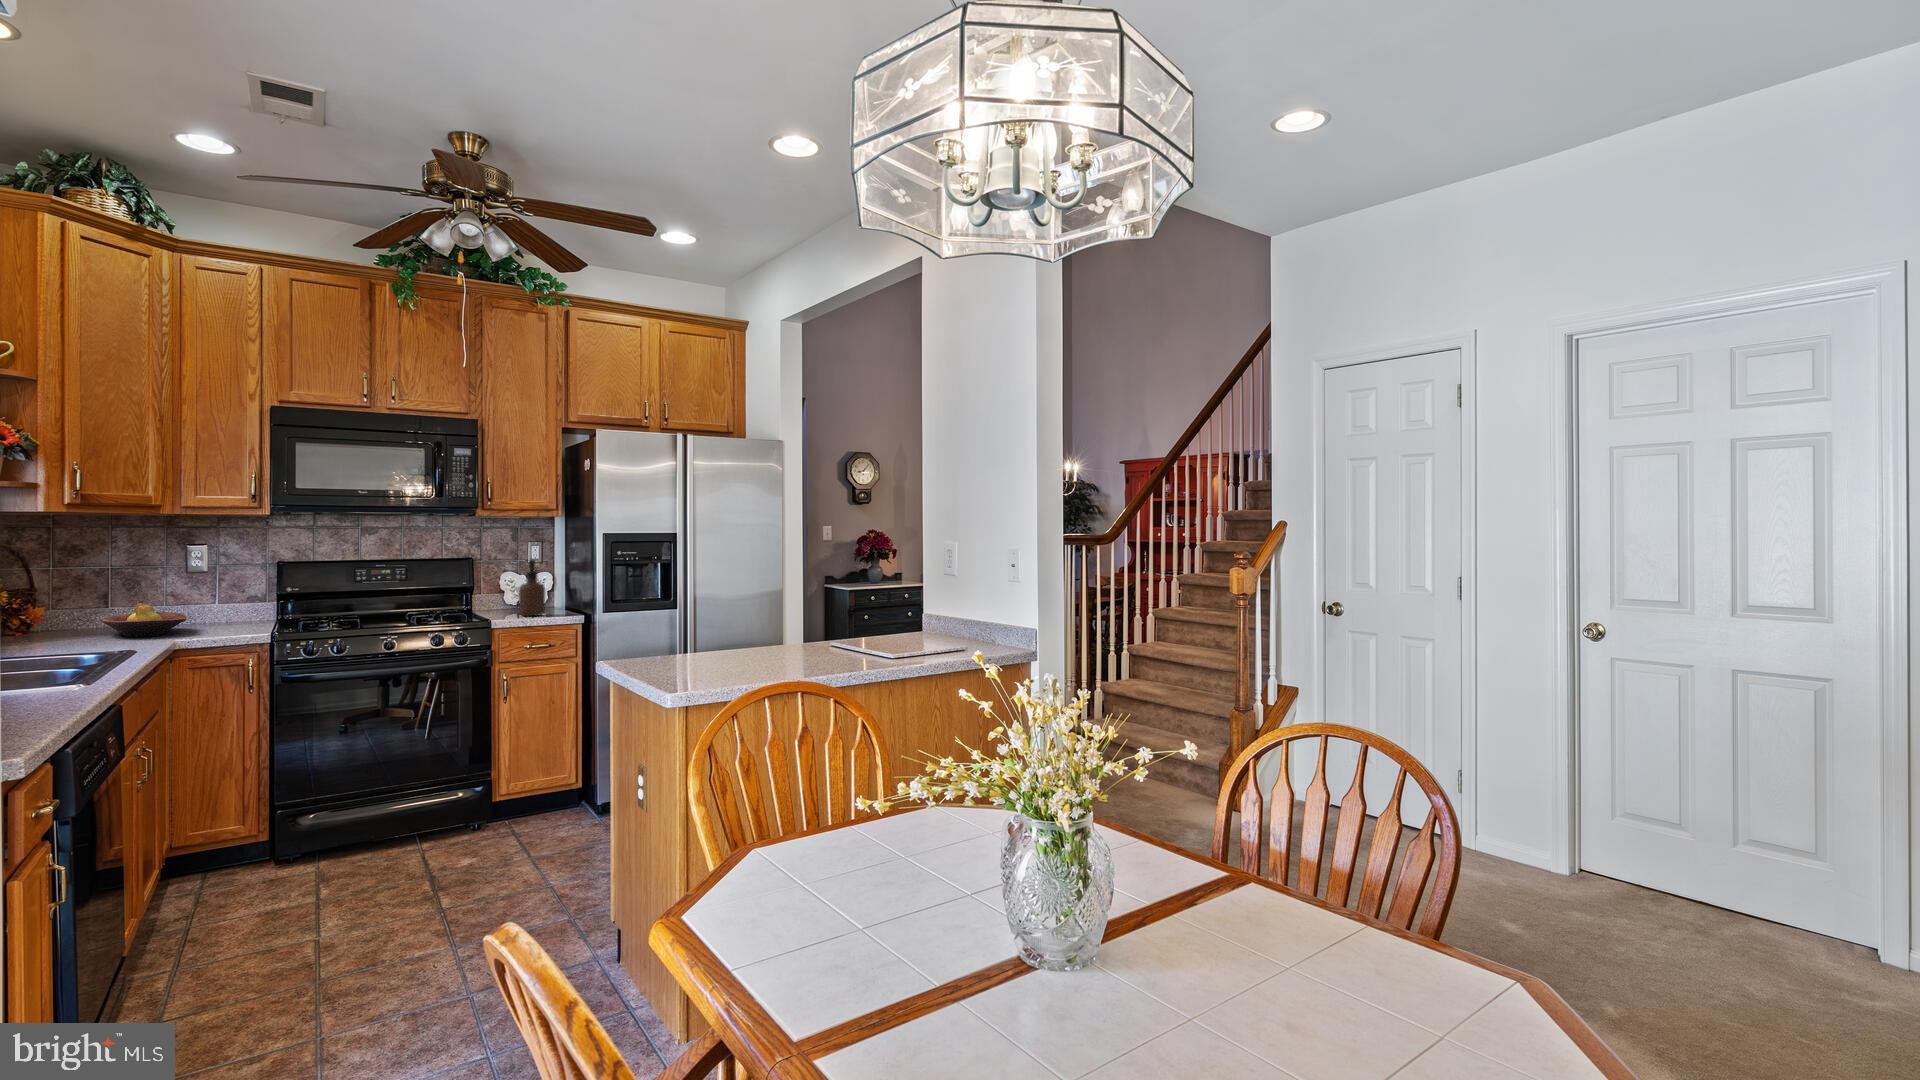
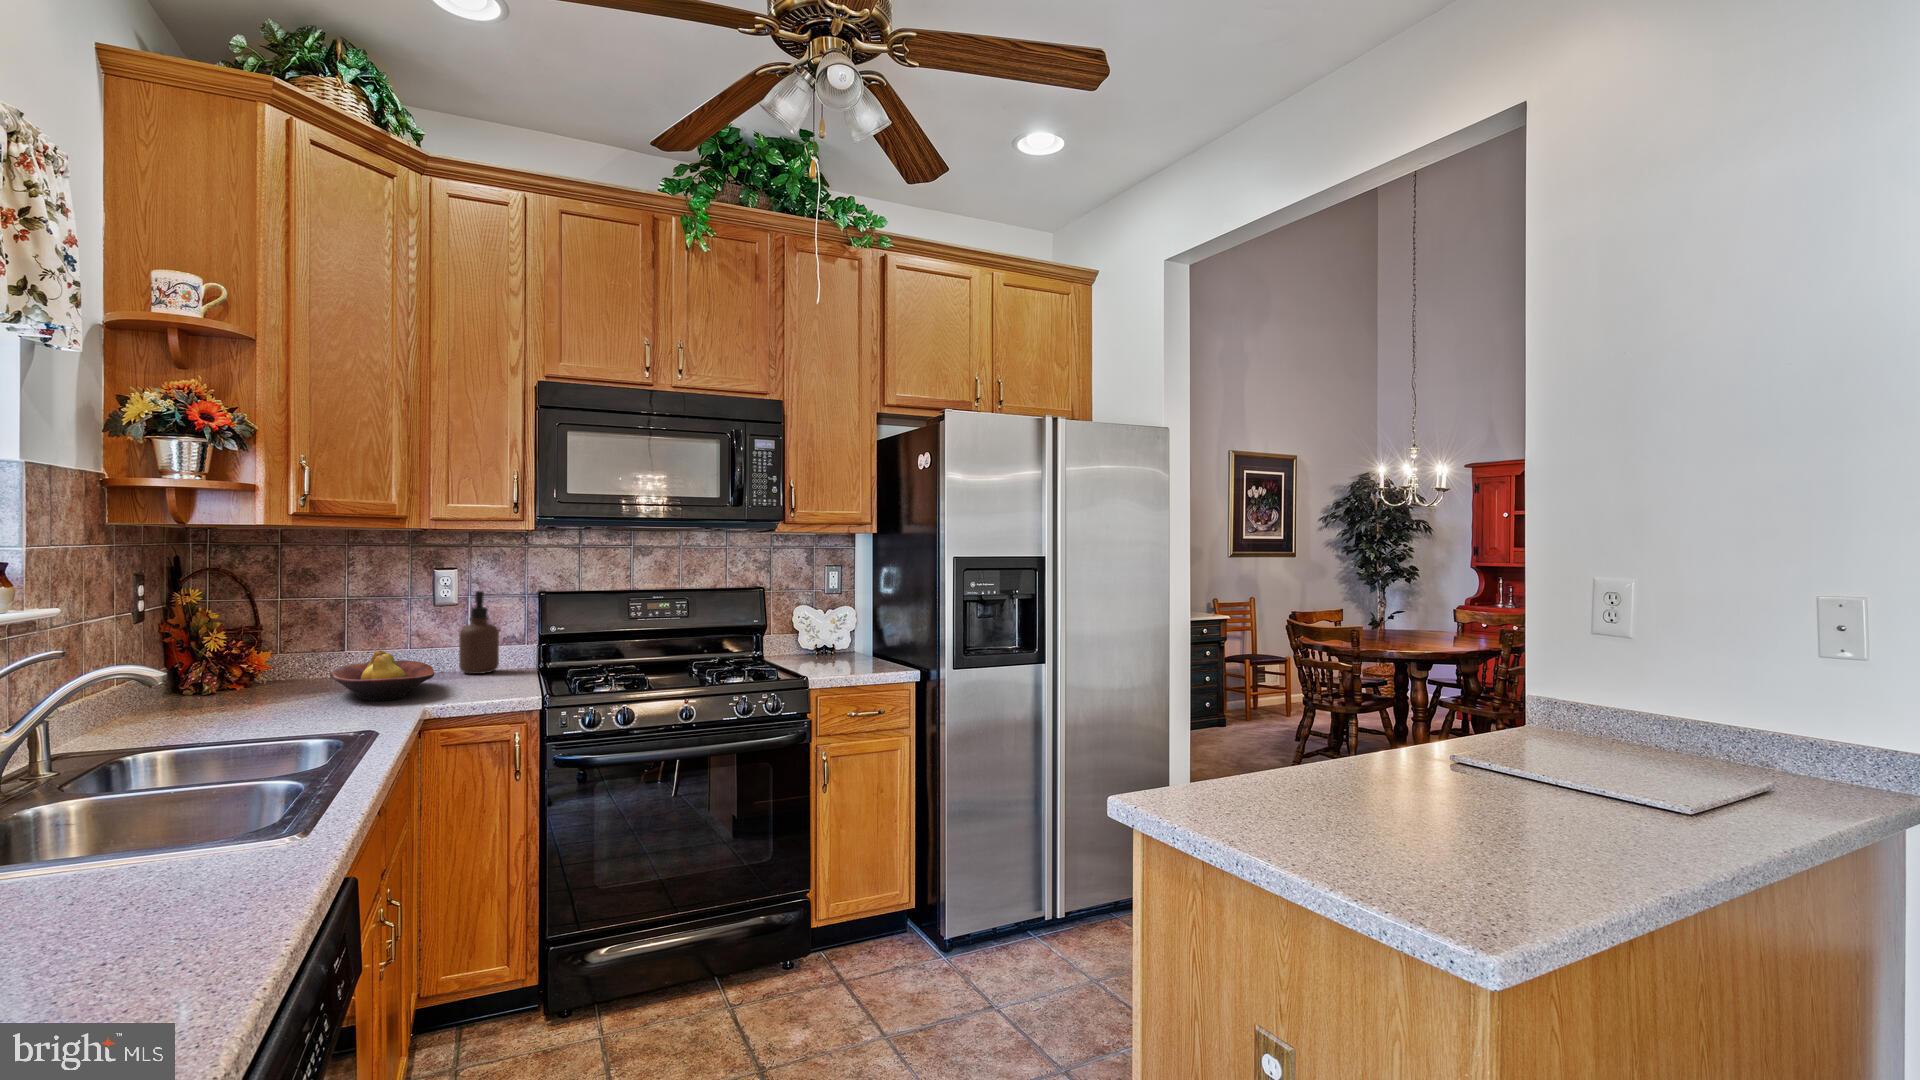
soap dispenser: present [519,560,545,616] -> present [459,591,499,674]

